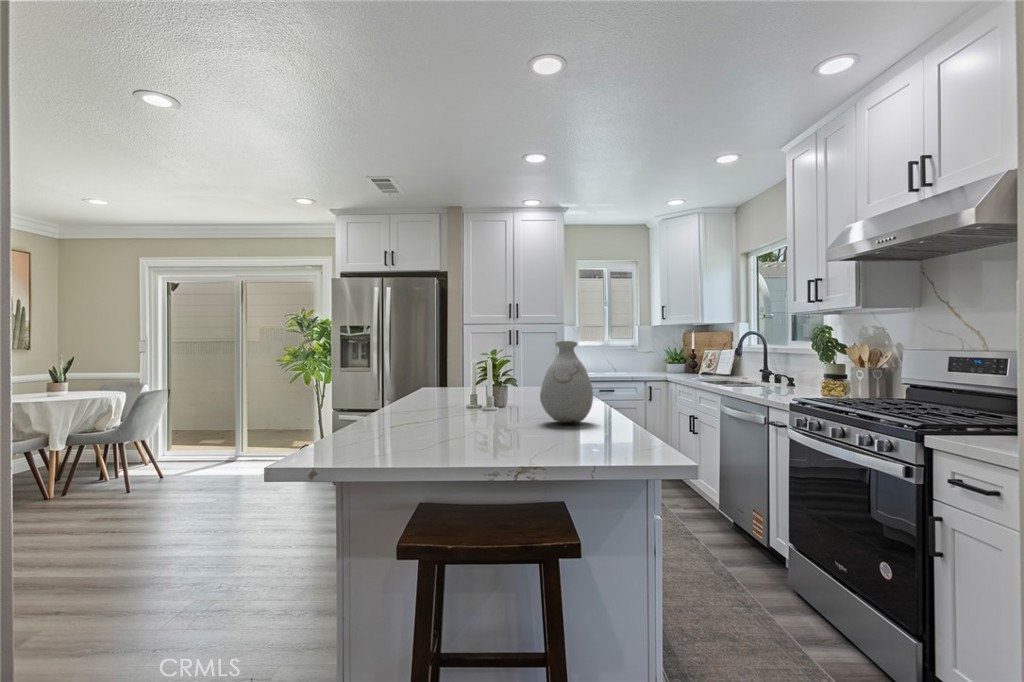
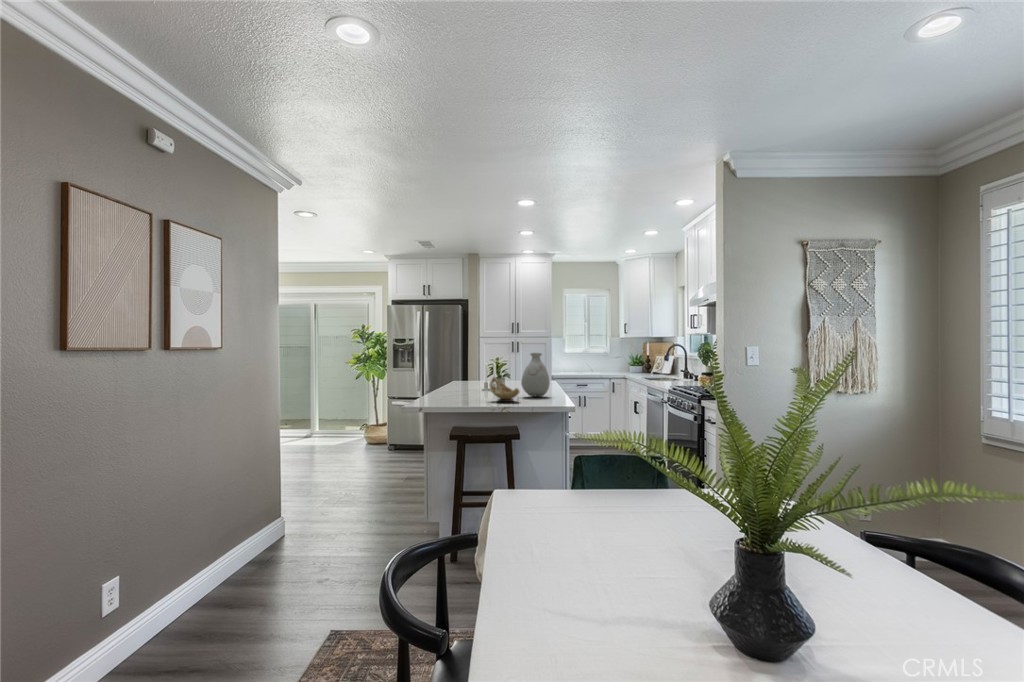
decorative bowl: none [481,387,542,439] -> present [490,377,520,402]

